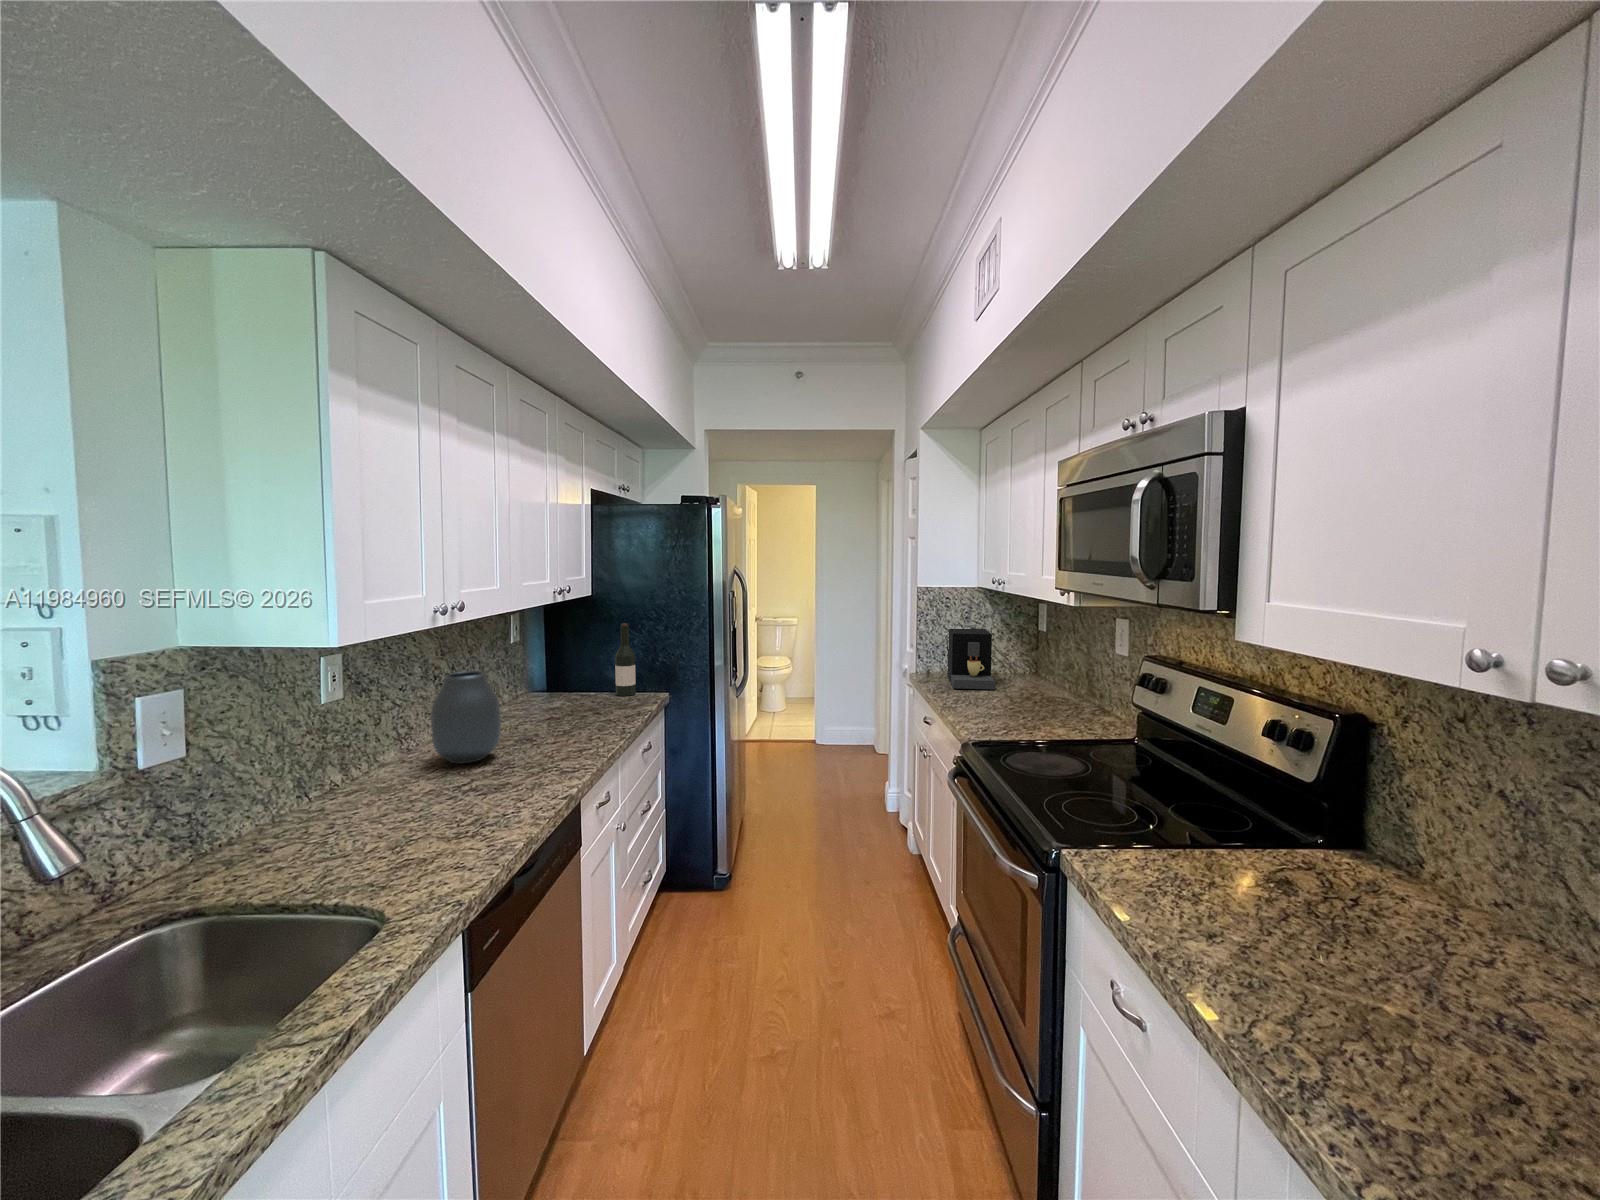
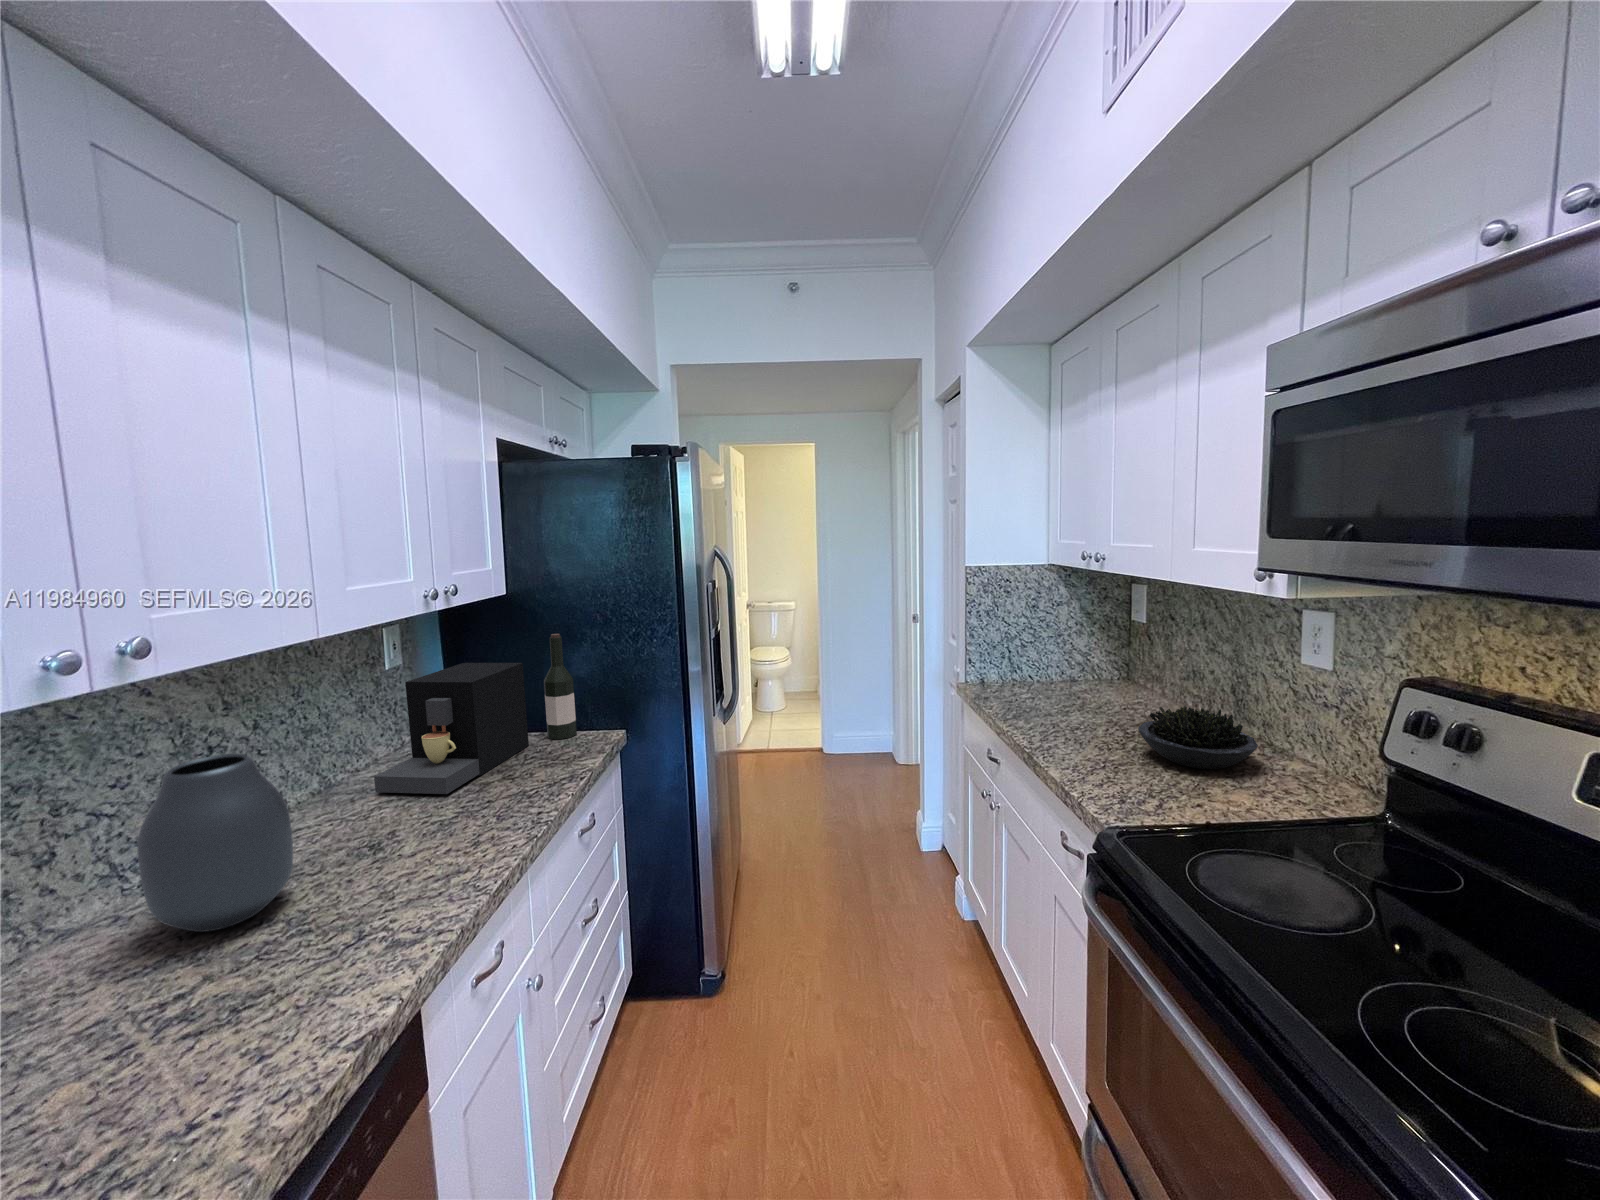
coffee maker: present [947,628,995,689] -> present [374,663,529,794]
succulent plant: none [1013,679,1084,719] -> present [1138,706,1258,769]

